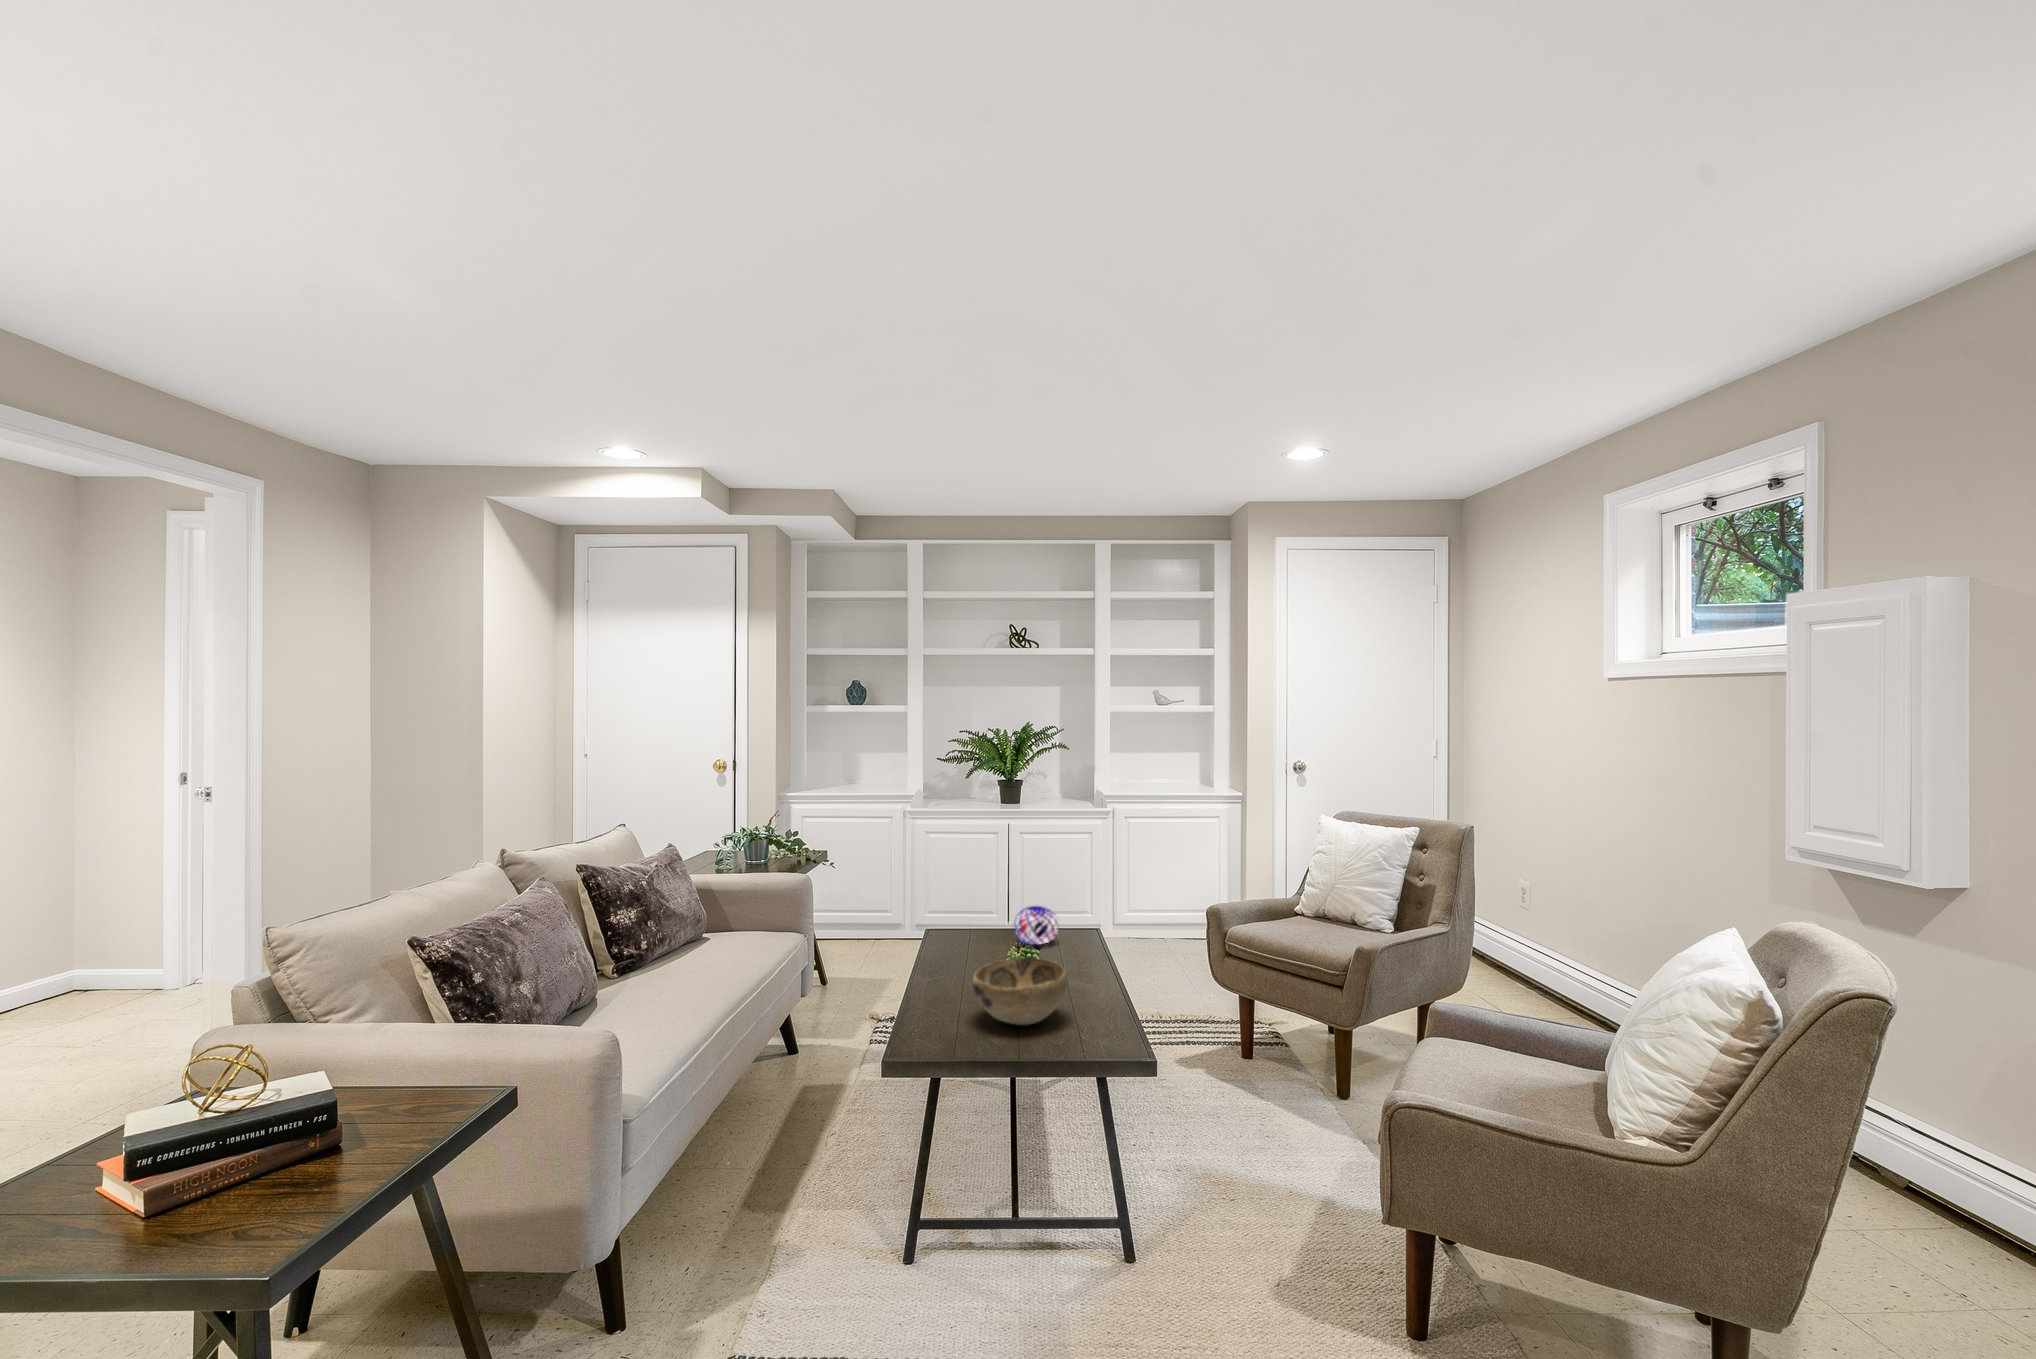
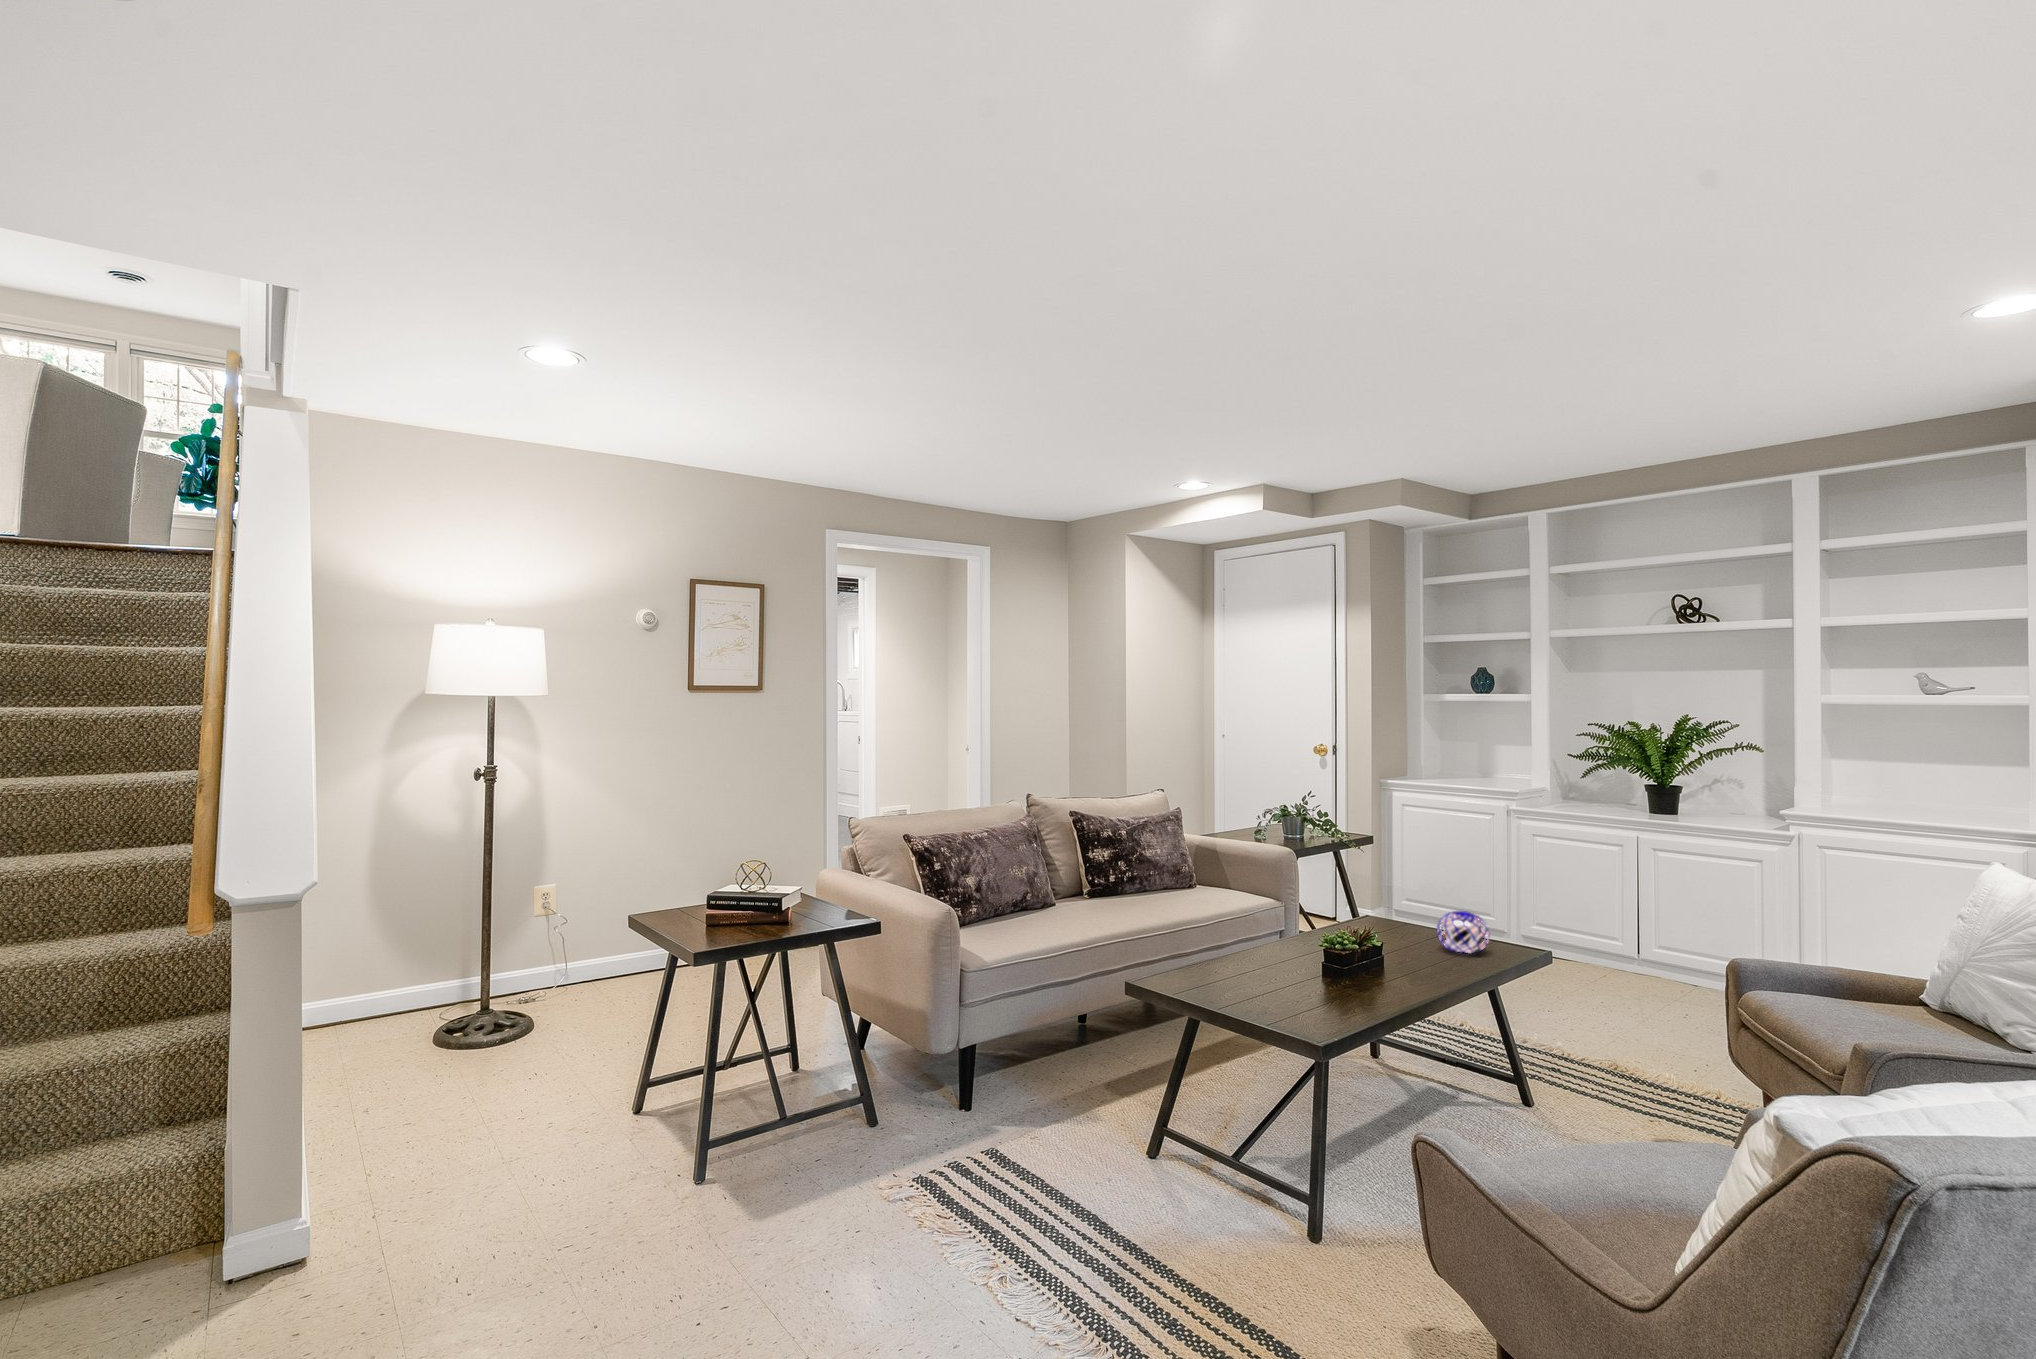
decorative bowl: present [972,958,1067,1025] -> none [1266,940,1363,1001]

